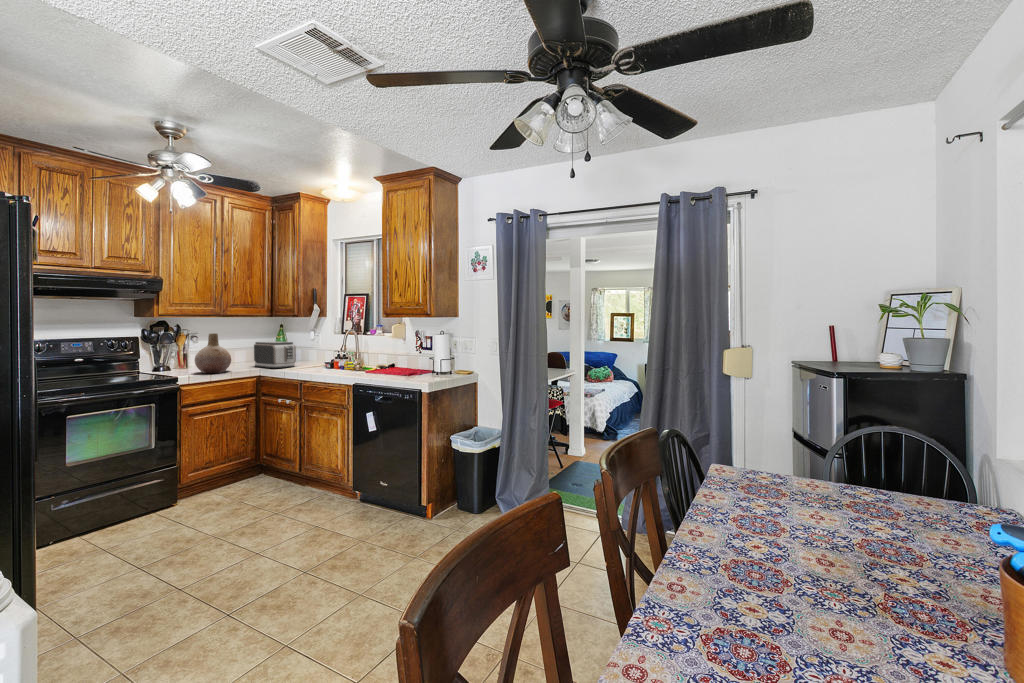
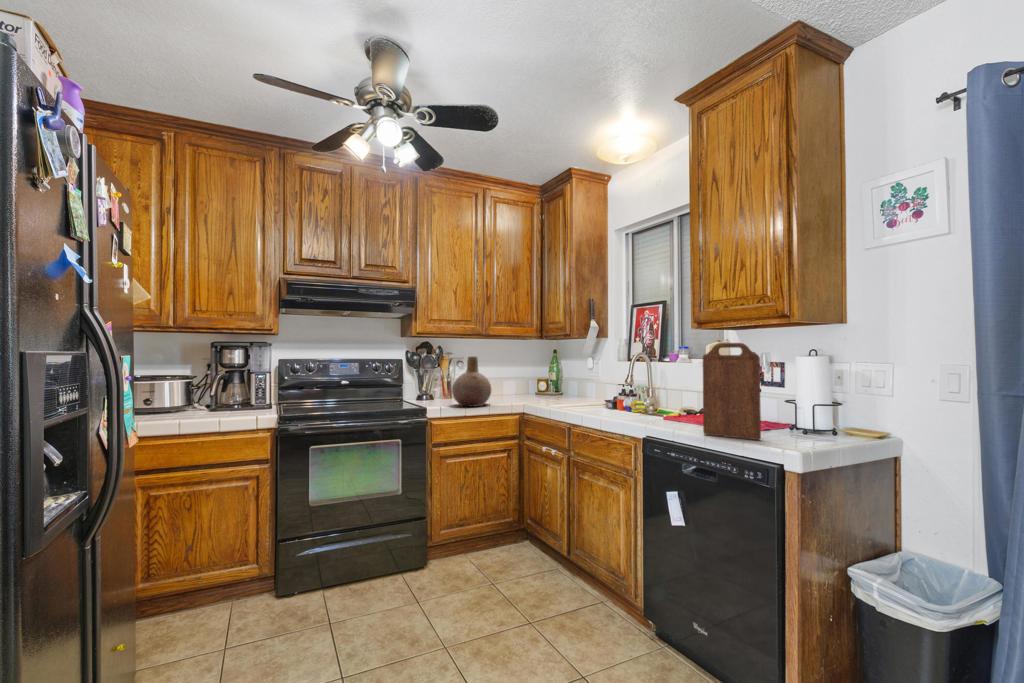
cutting board: none [386,328,415,379] -> present [703,343,761,440]
toaster: present [254,341,296,368] -> none [520,369,568,404]

